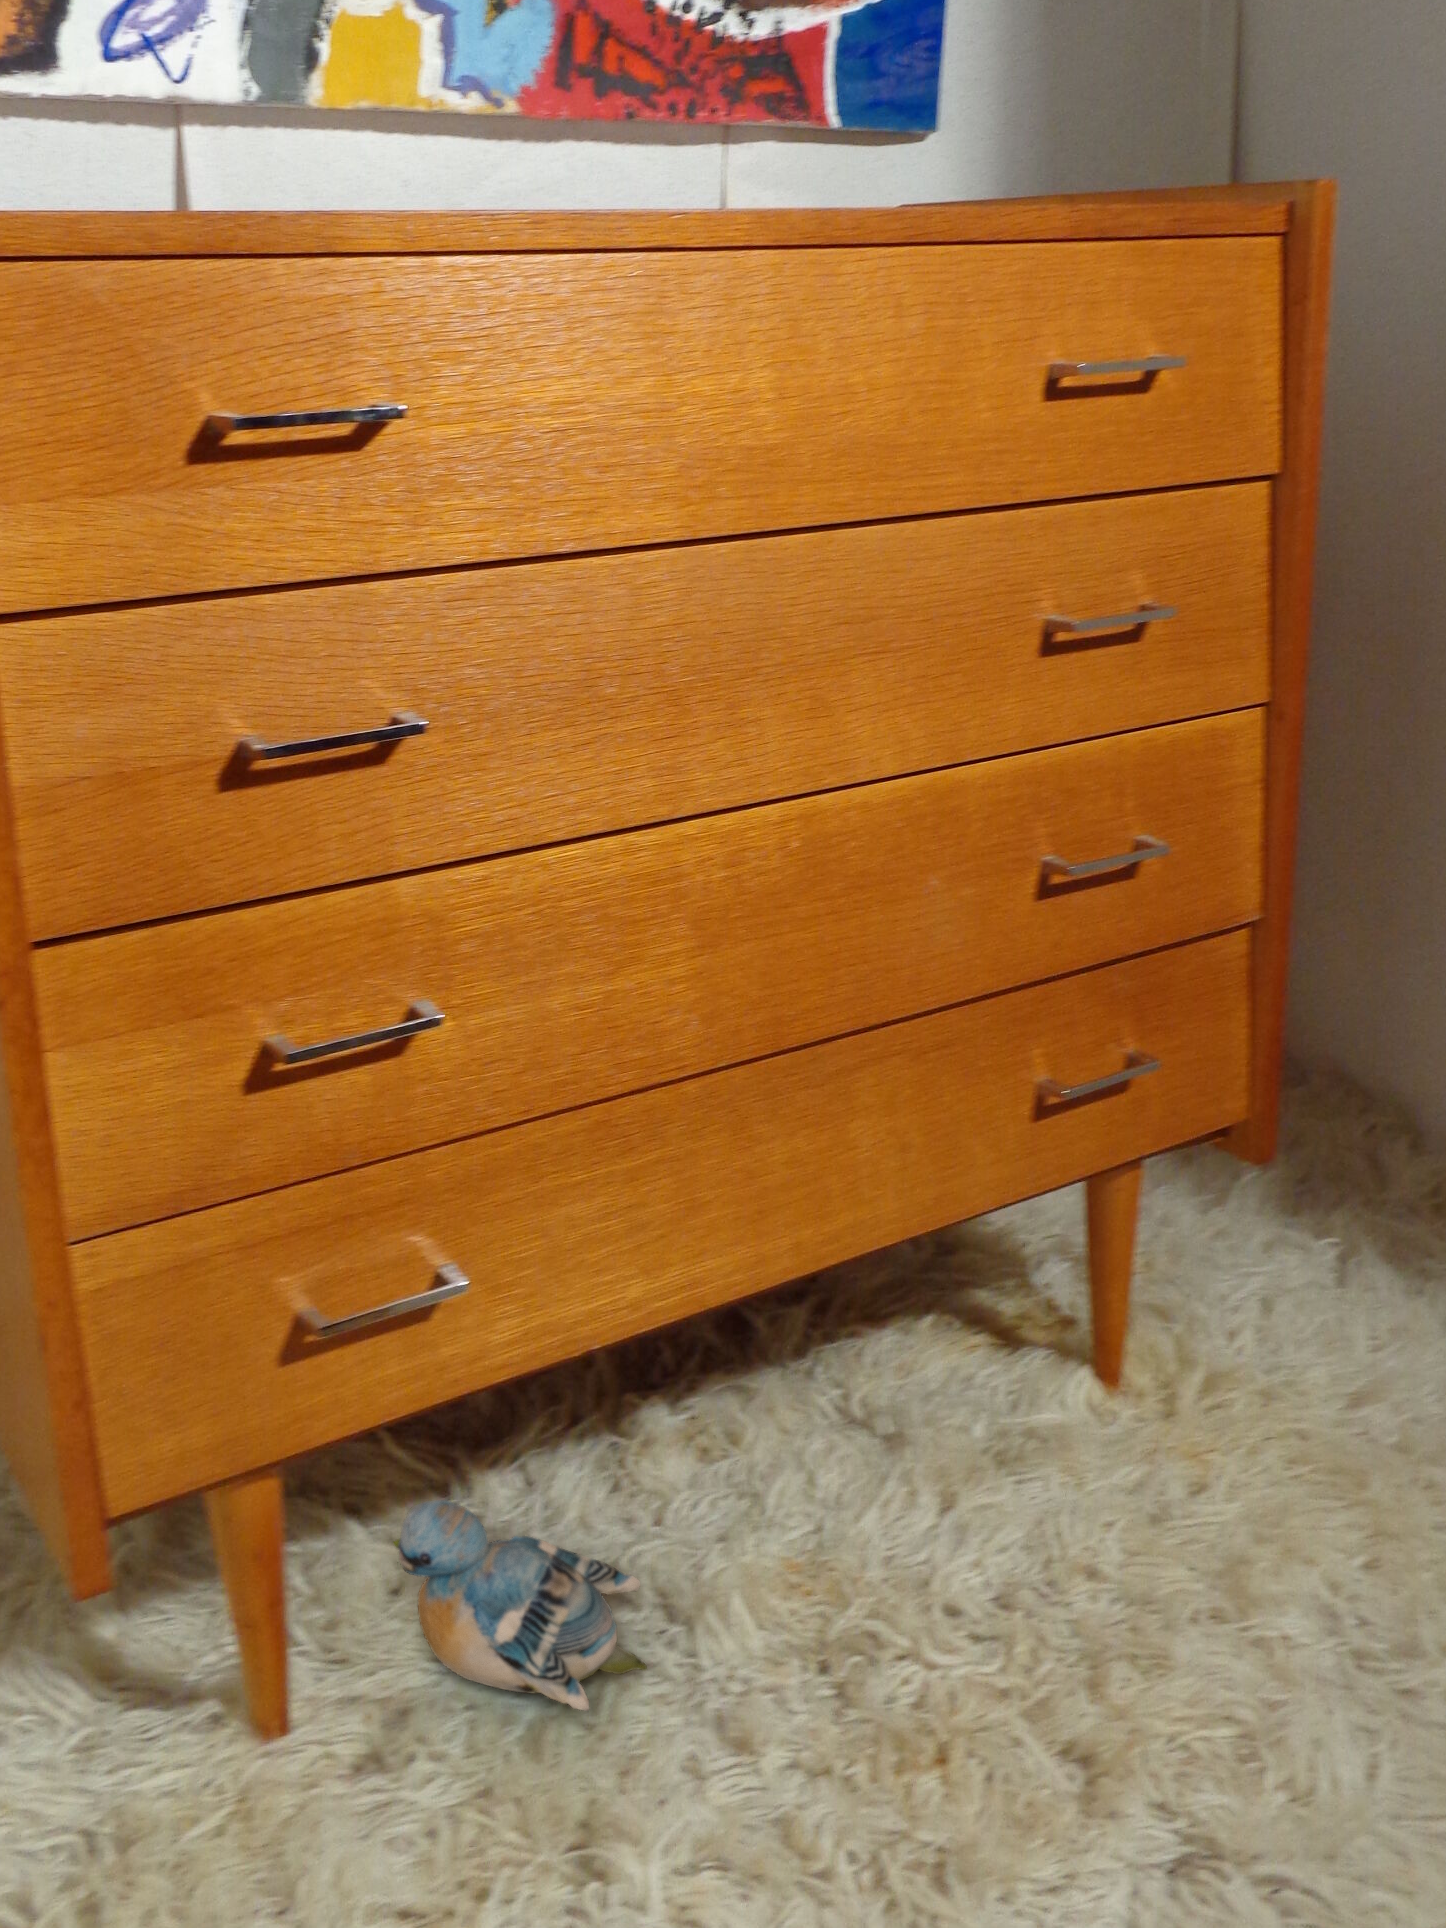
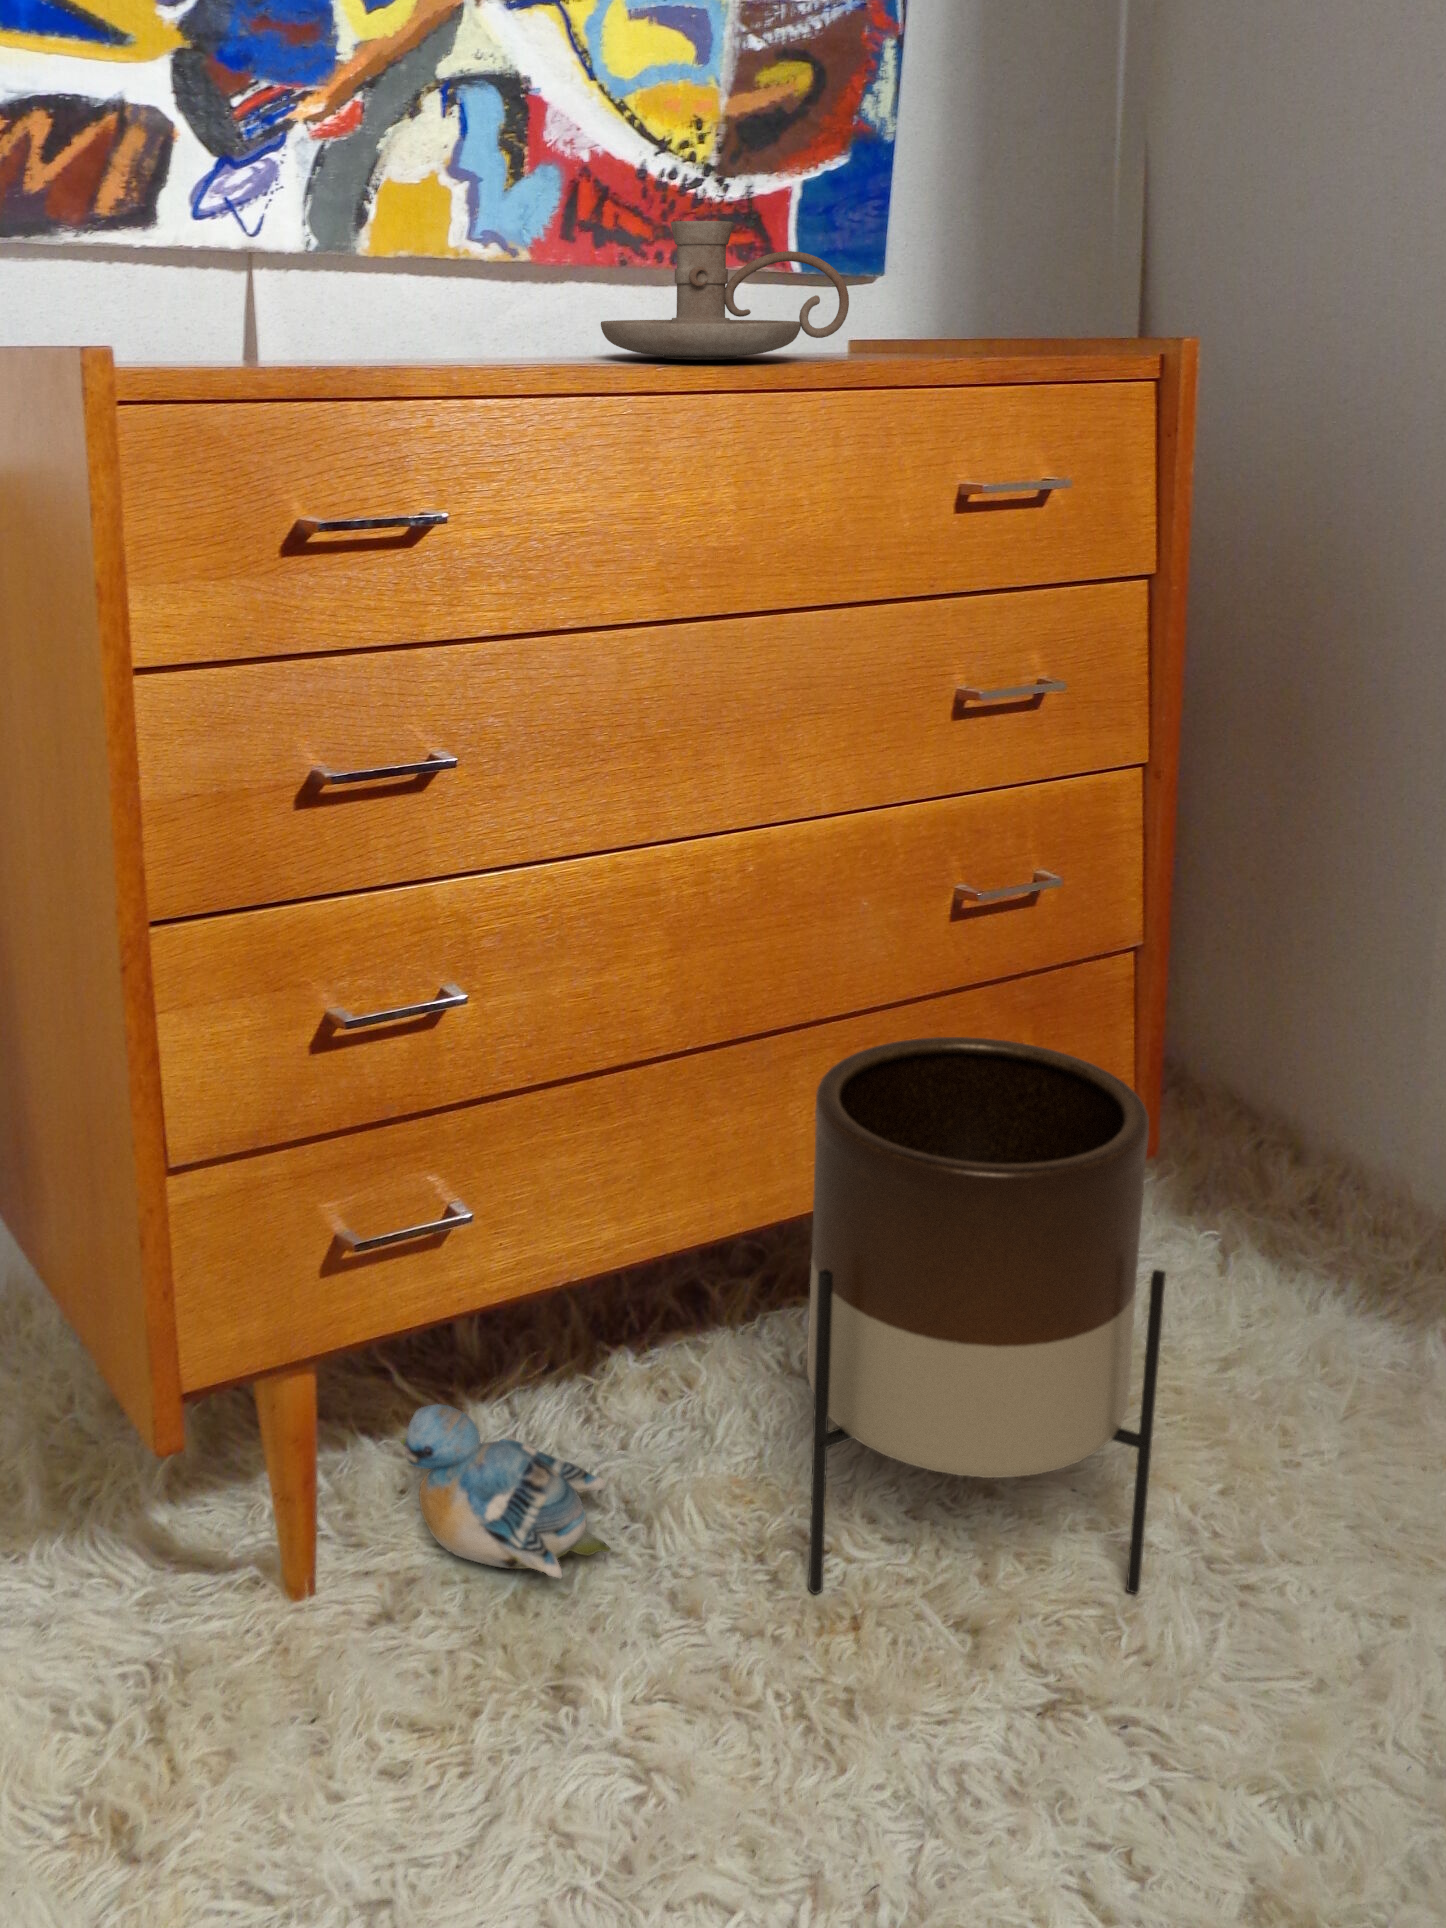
candle holder: none [601,29,917,212] -> present [601,221,849,360]
planter: none [882,1046,1316,1715] -> present [807,1037,1166,1594]

